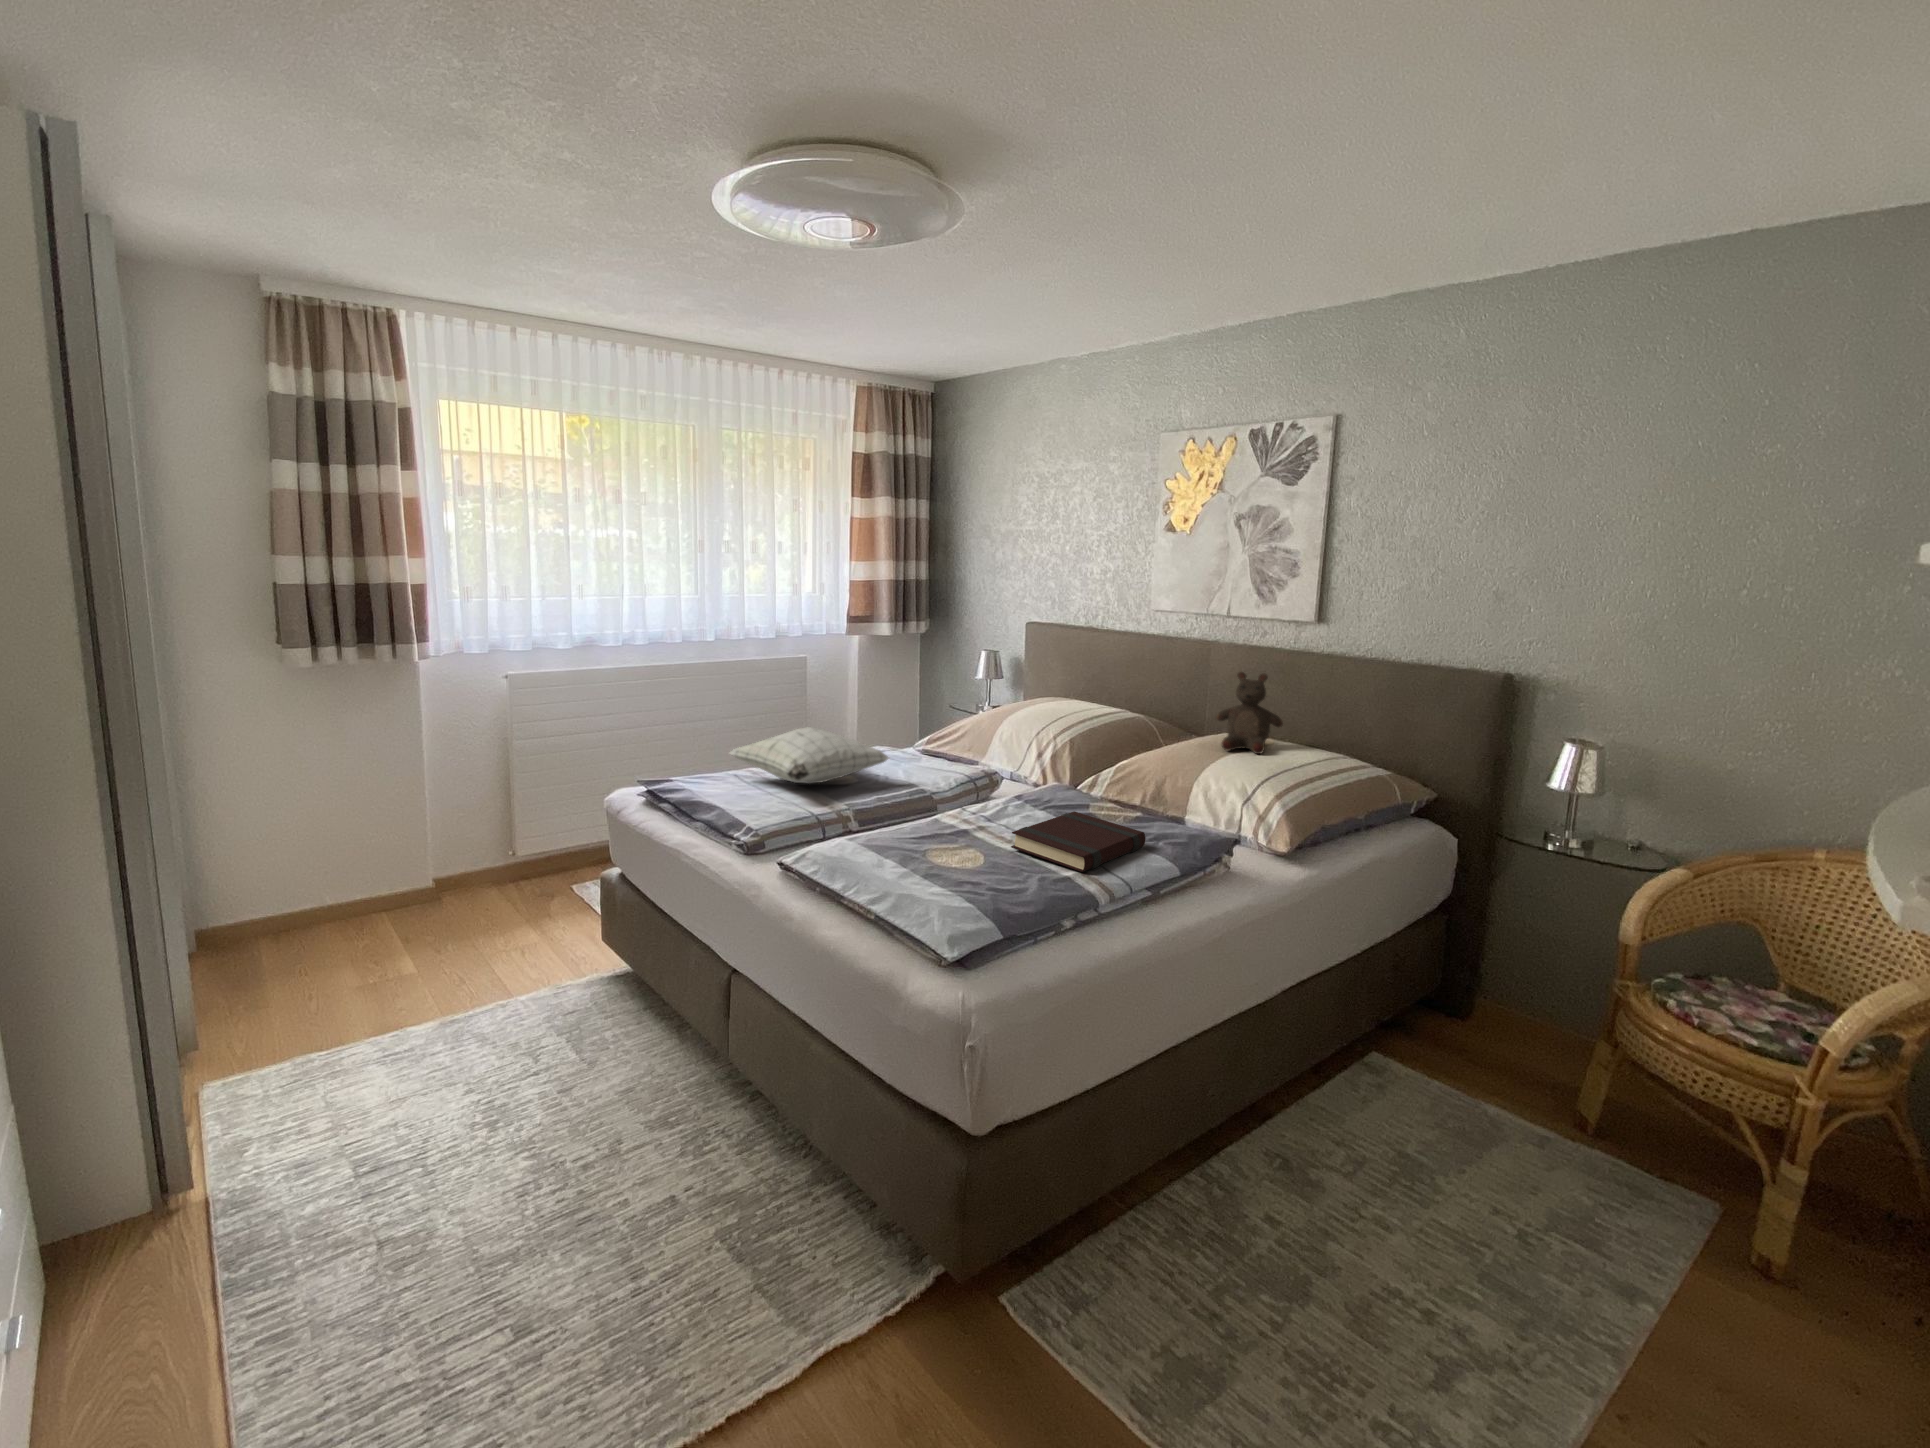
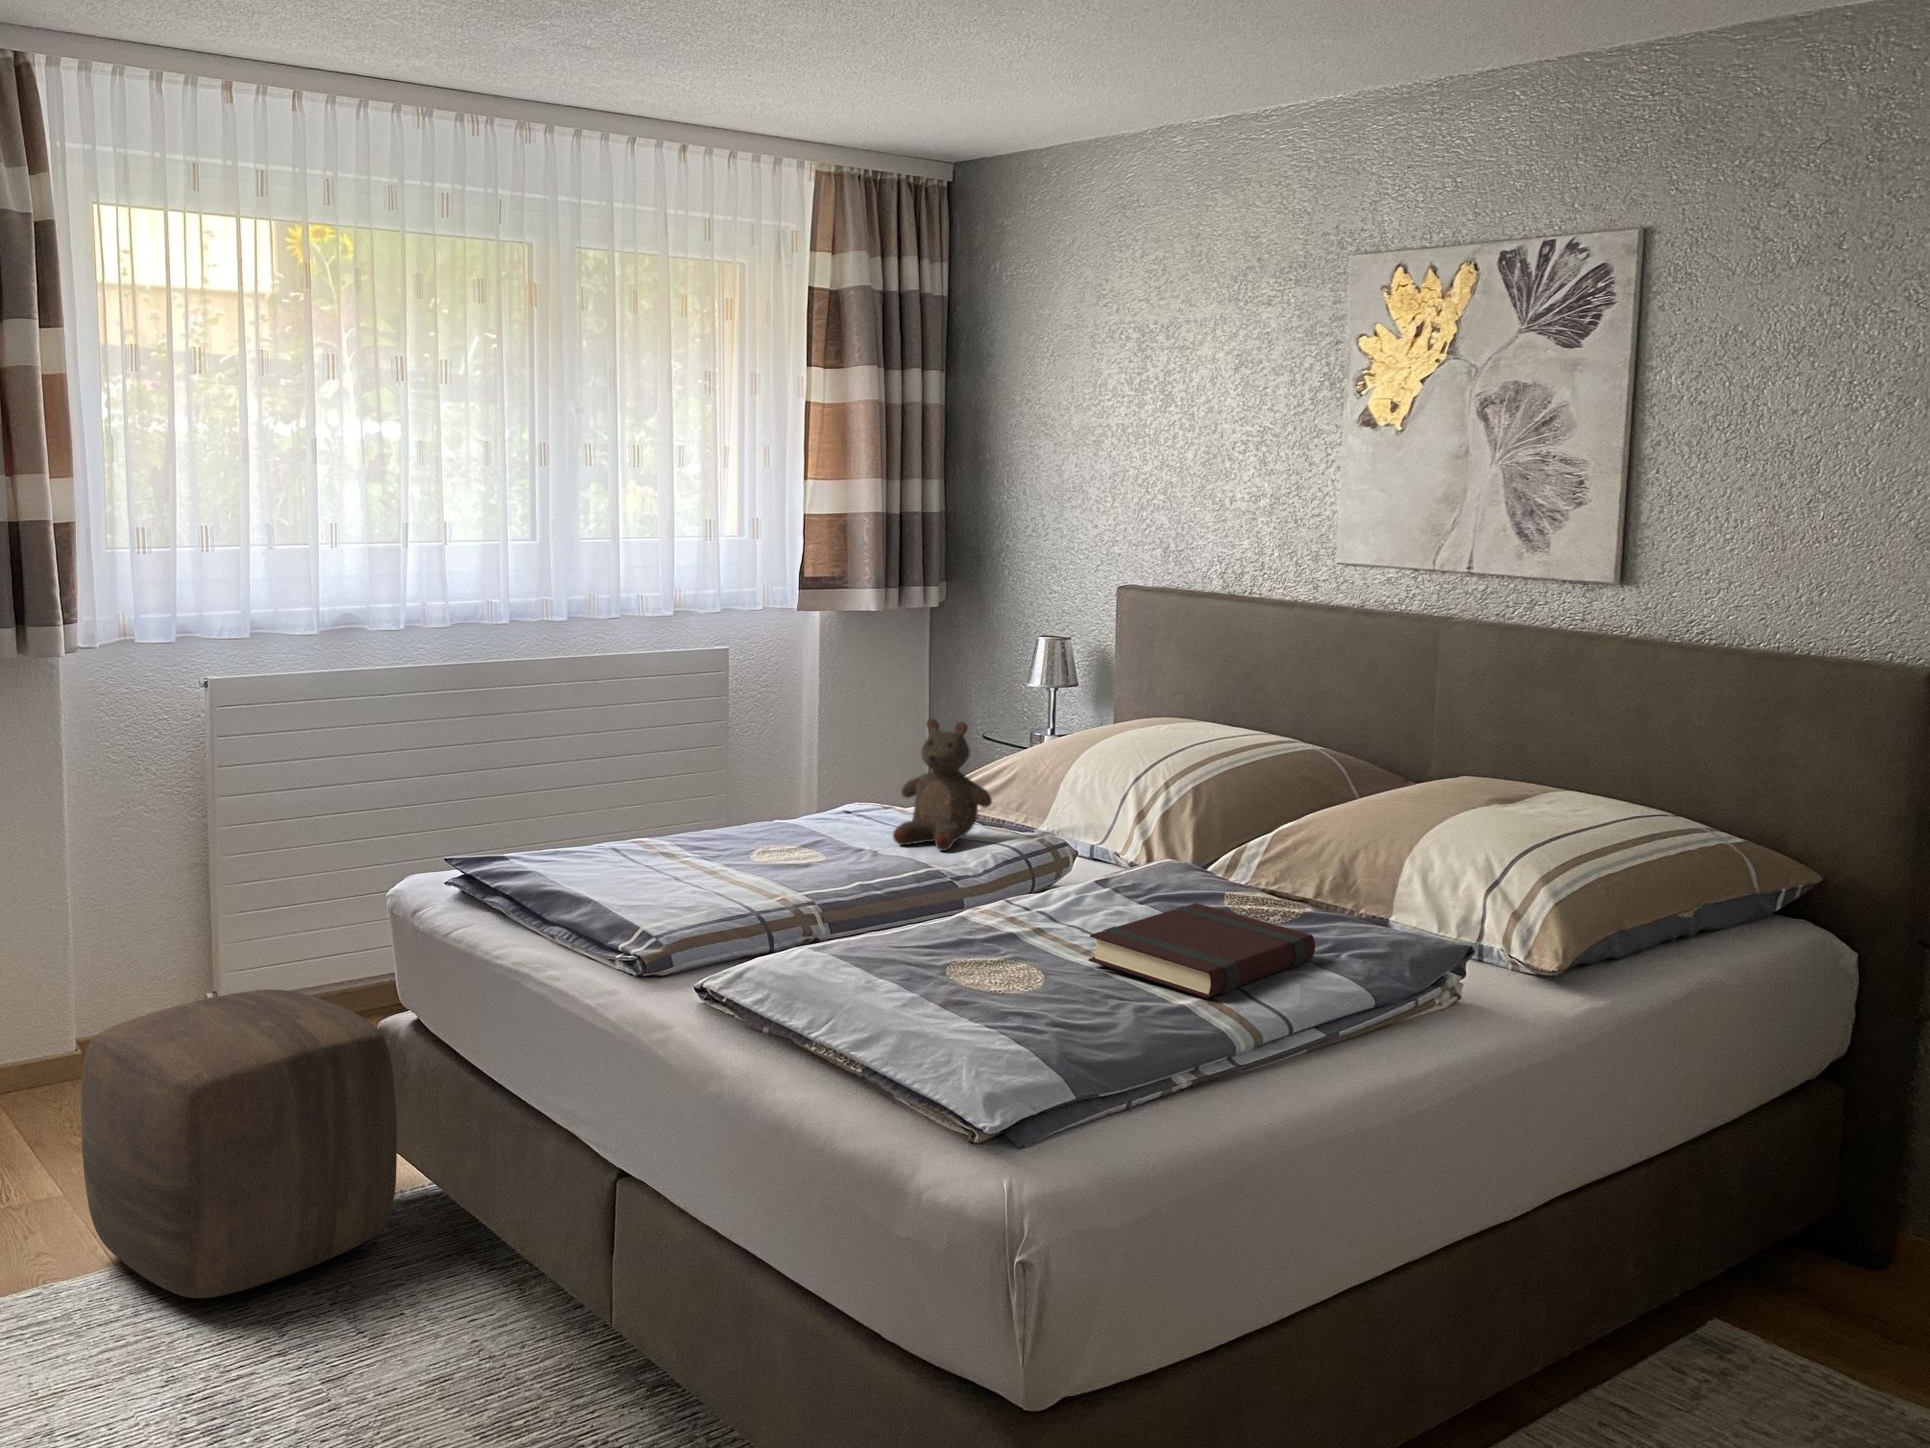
stuffed bear: present [1217,672,1283,754] -> present [893,719,992,851]
pillow: present [730,727,888,783] -> none [603,766,883,864]
ottoman: none [422,856,606,1040] -> present [81,990,397,1298]

